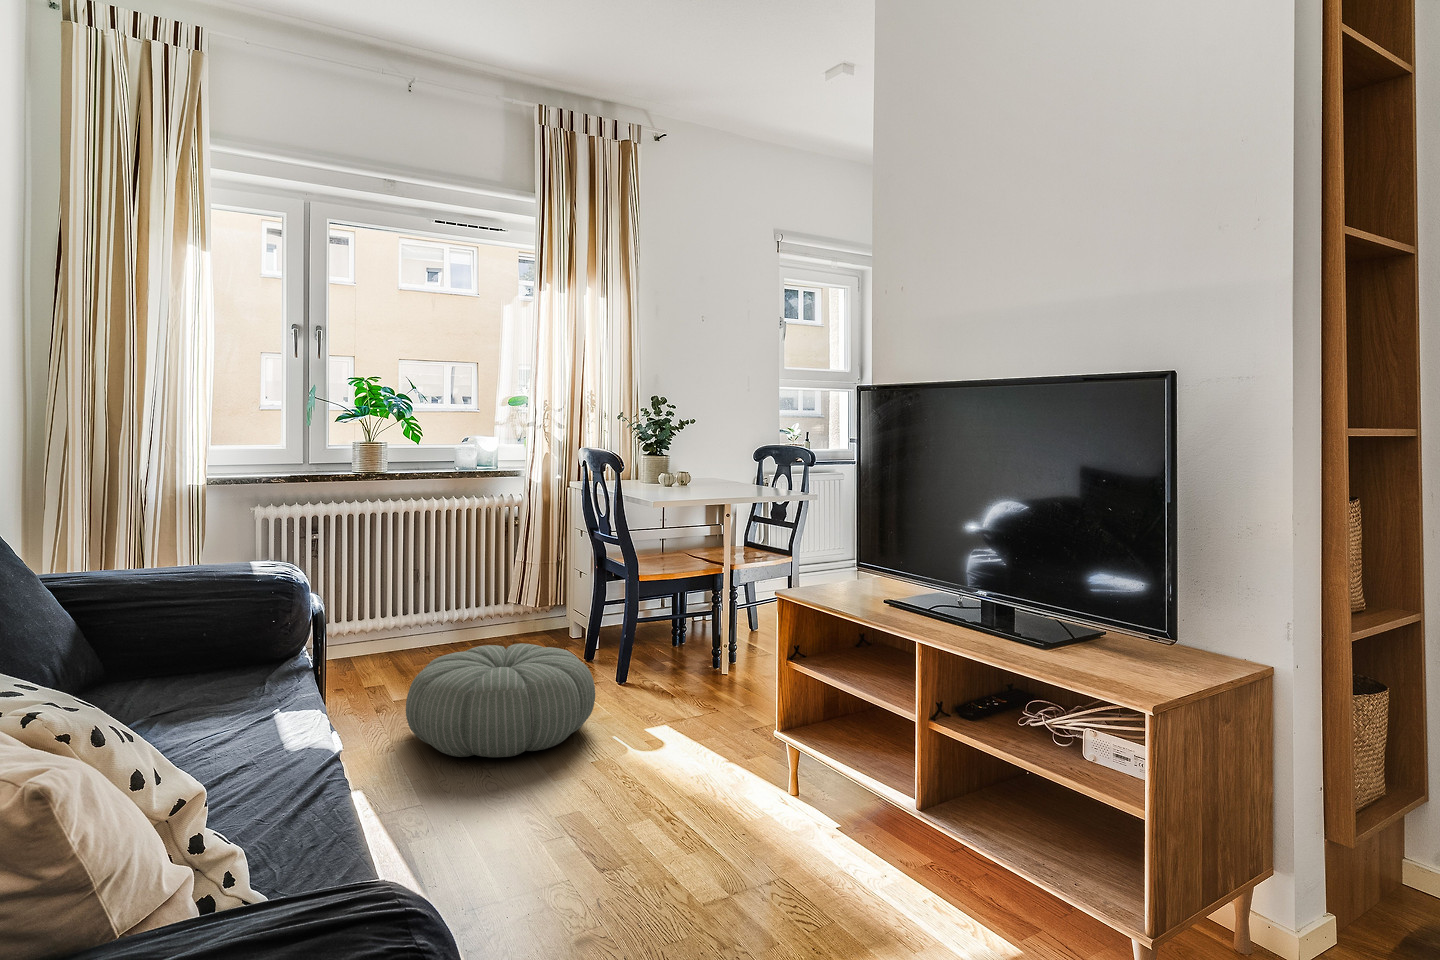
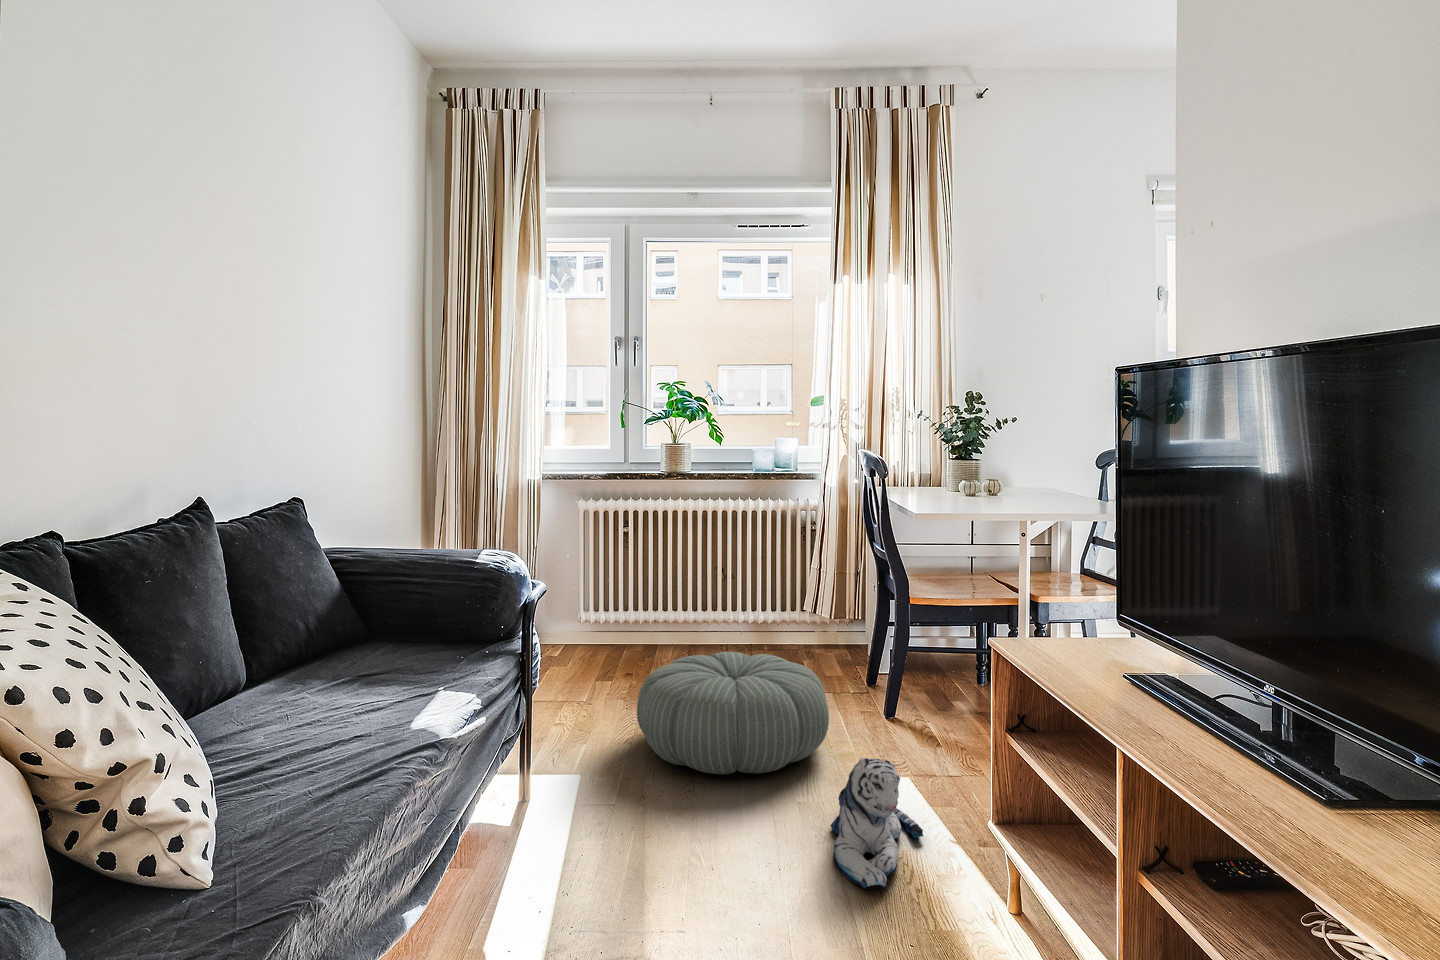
plush toy: none [631,710,706,812] -> present [830,758,923,888]

